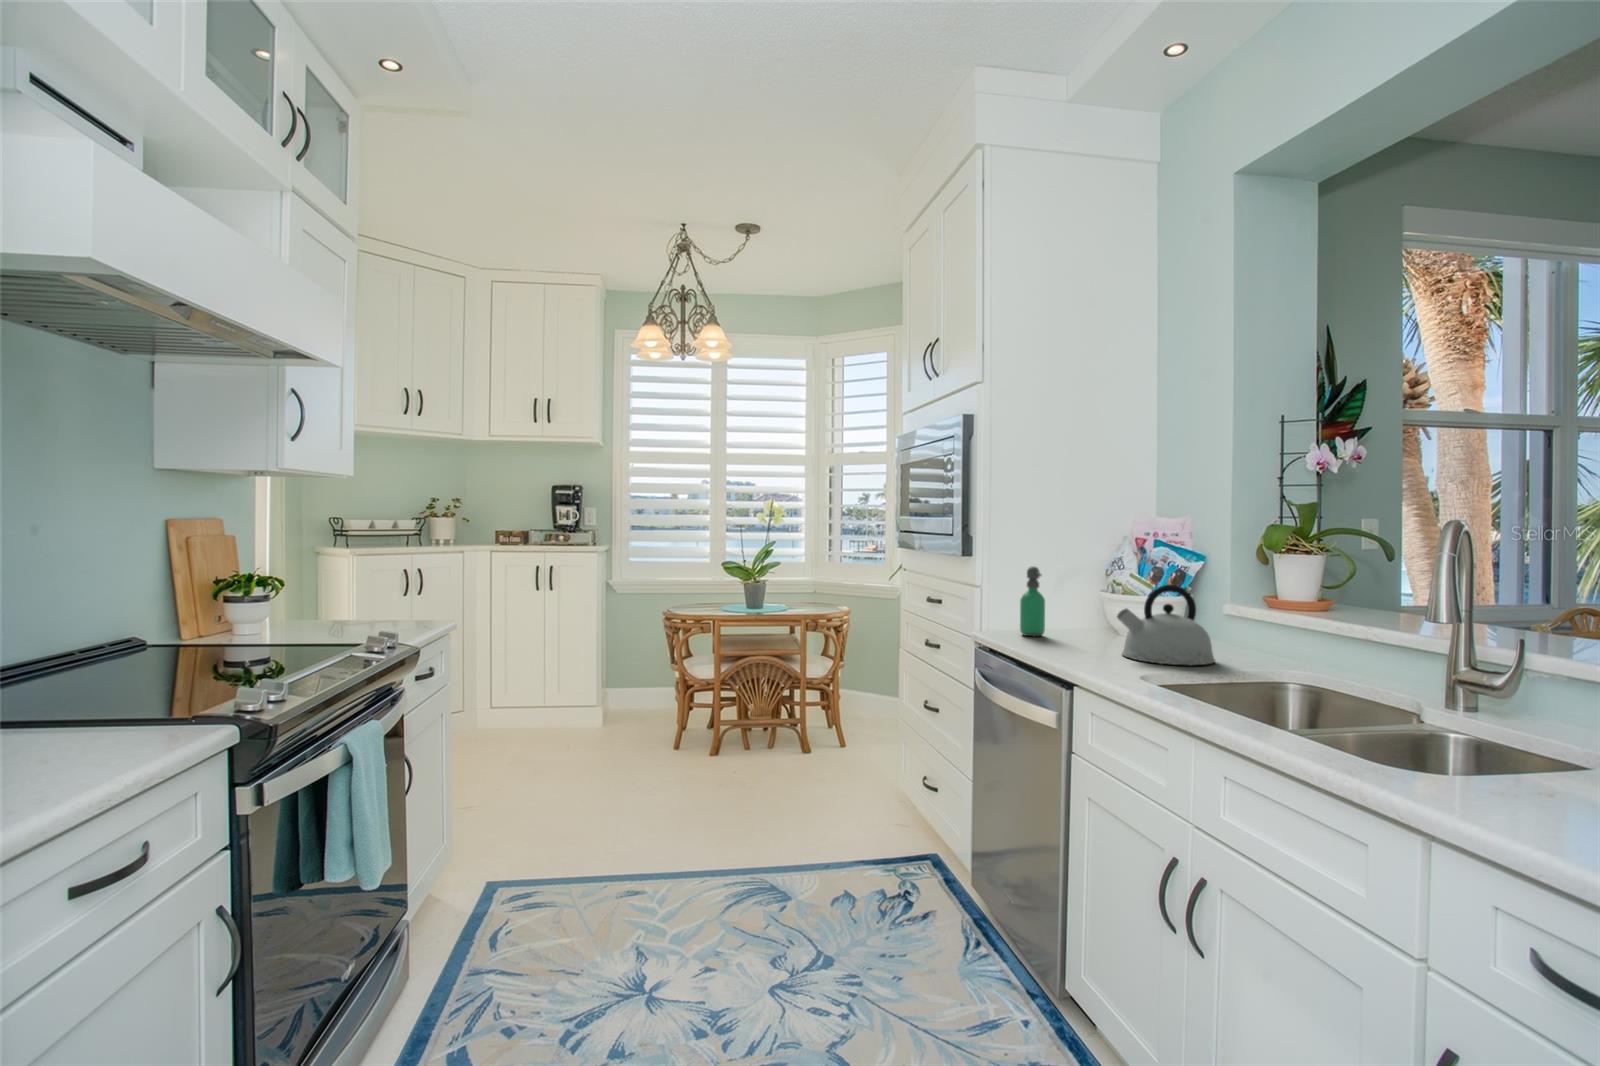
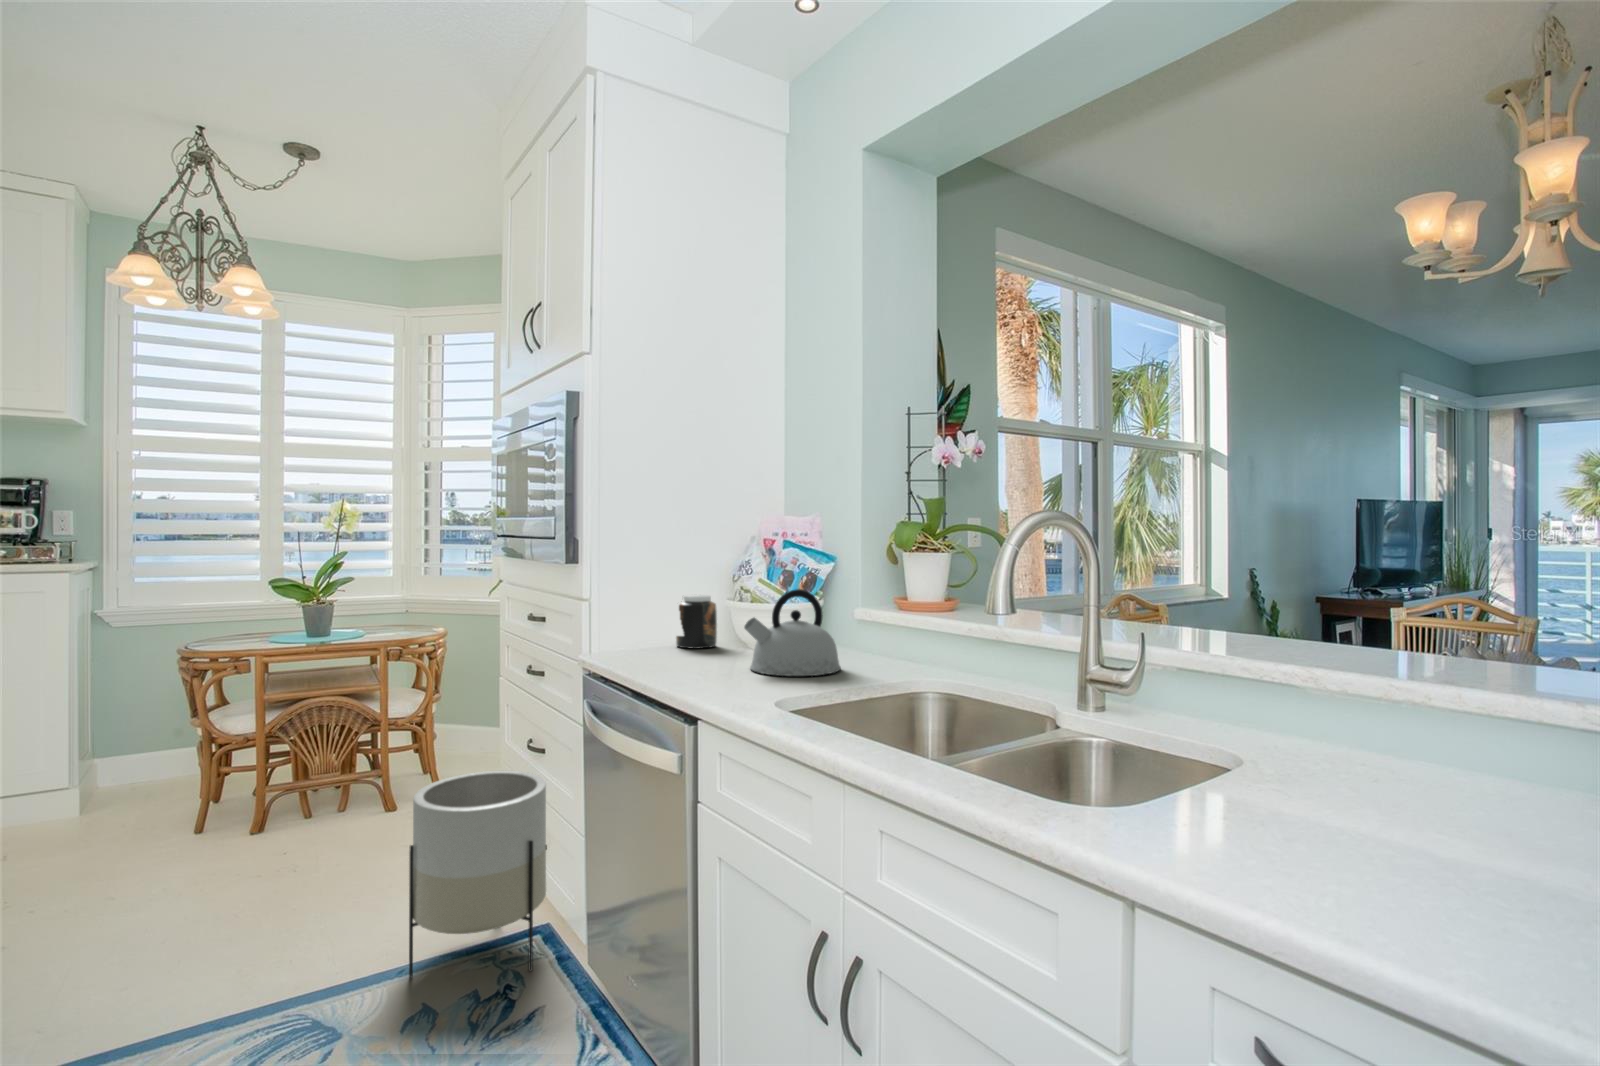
soap dispenser: present [1020,566,1045,636] -> none [643,574,671,655]
jar: none [1049,586,1087,634] -> present [676,595,717,649]
planter: none [833,721,935,887] -> present [409,771,546,978]

